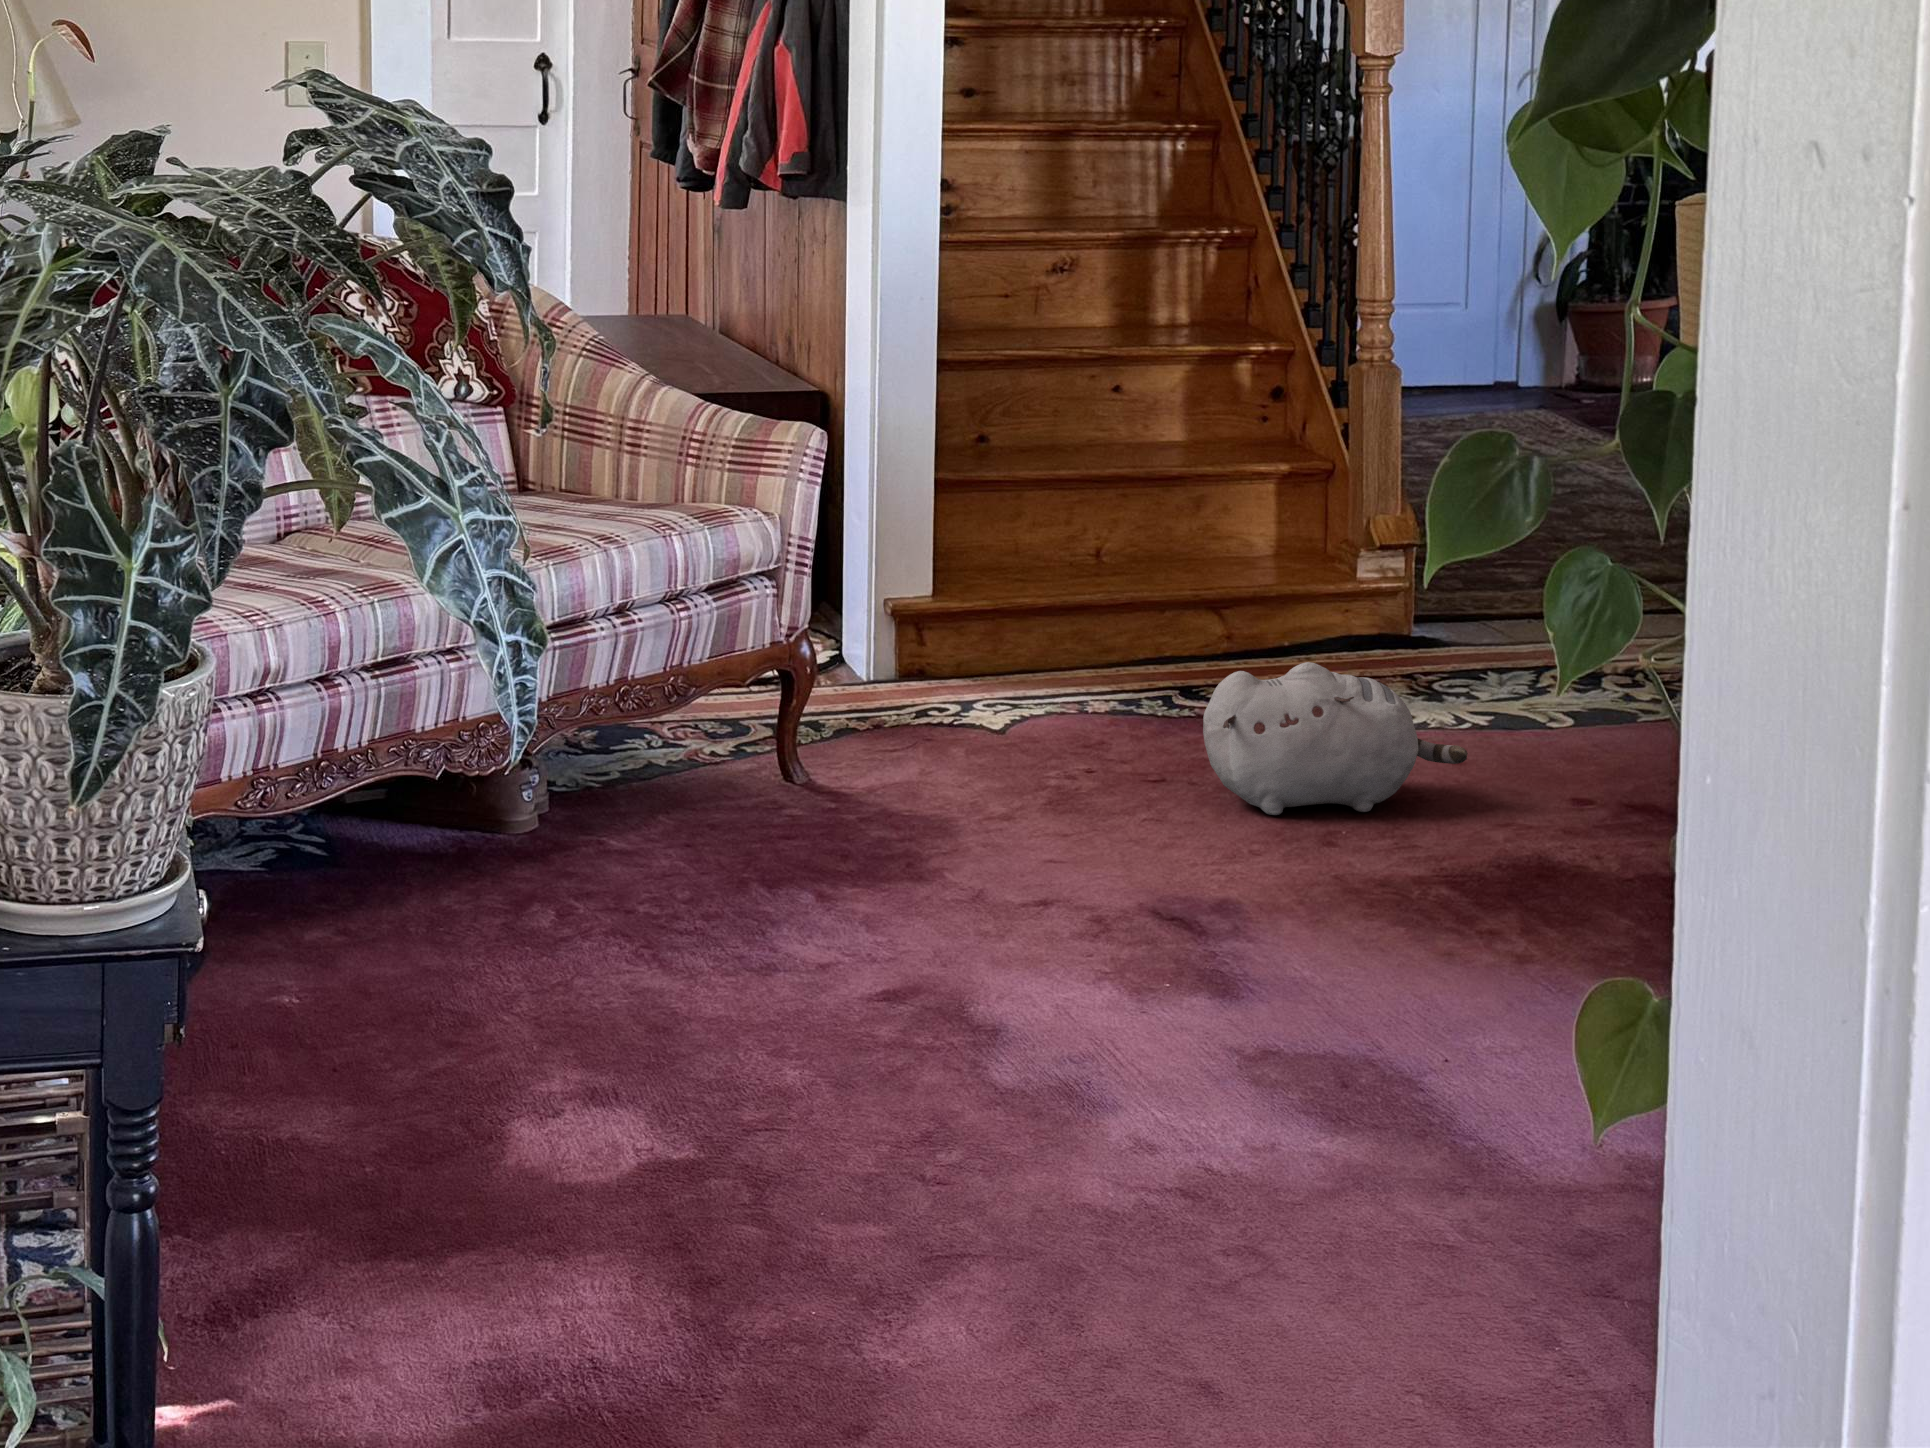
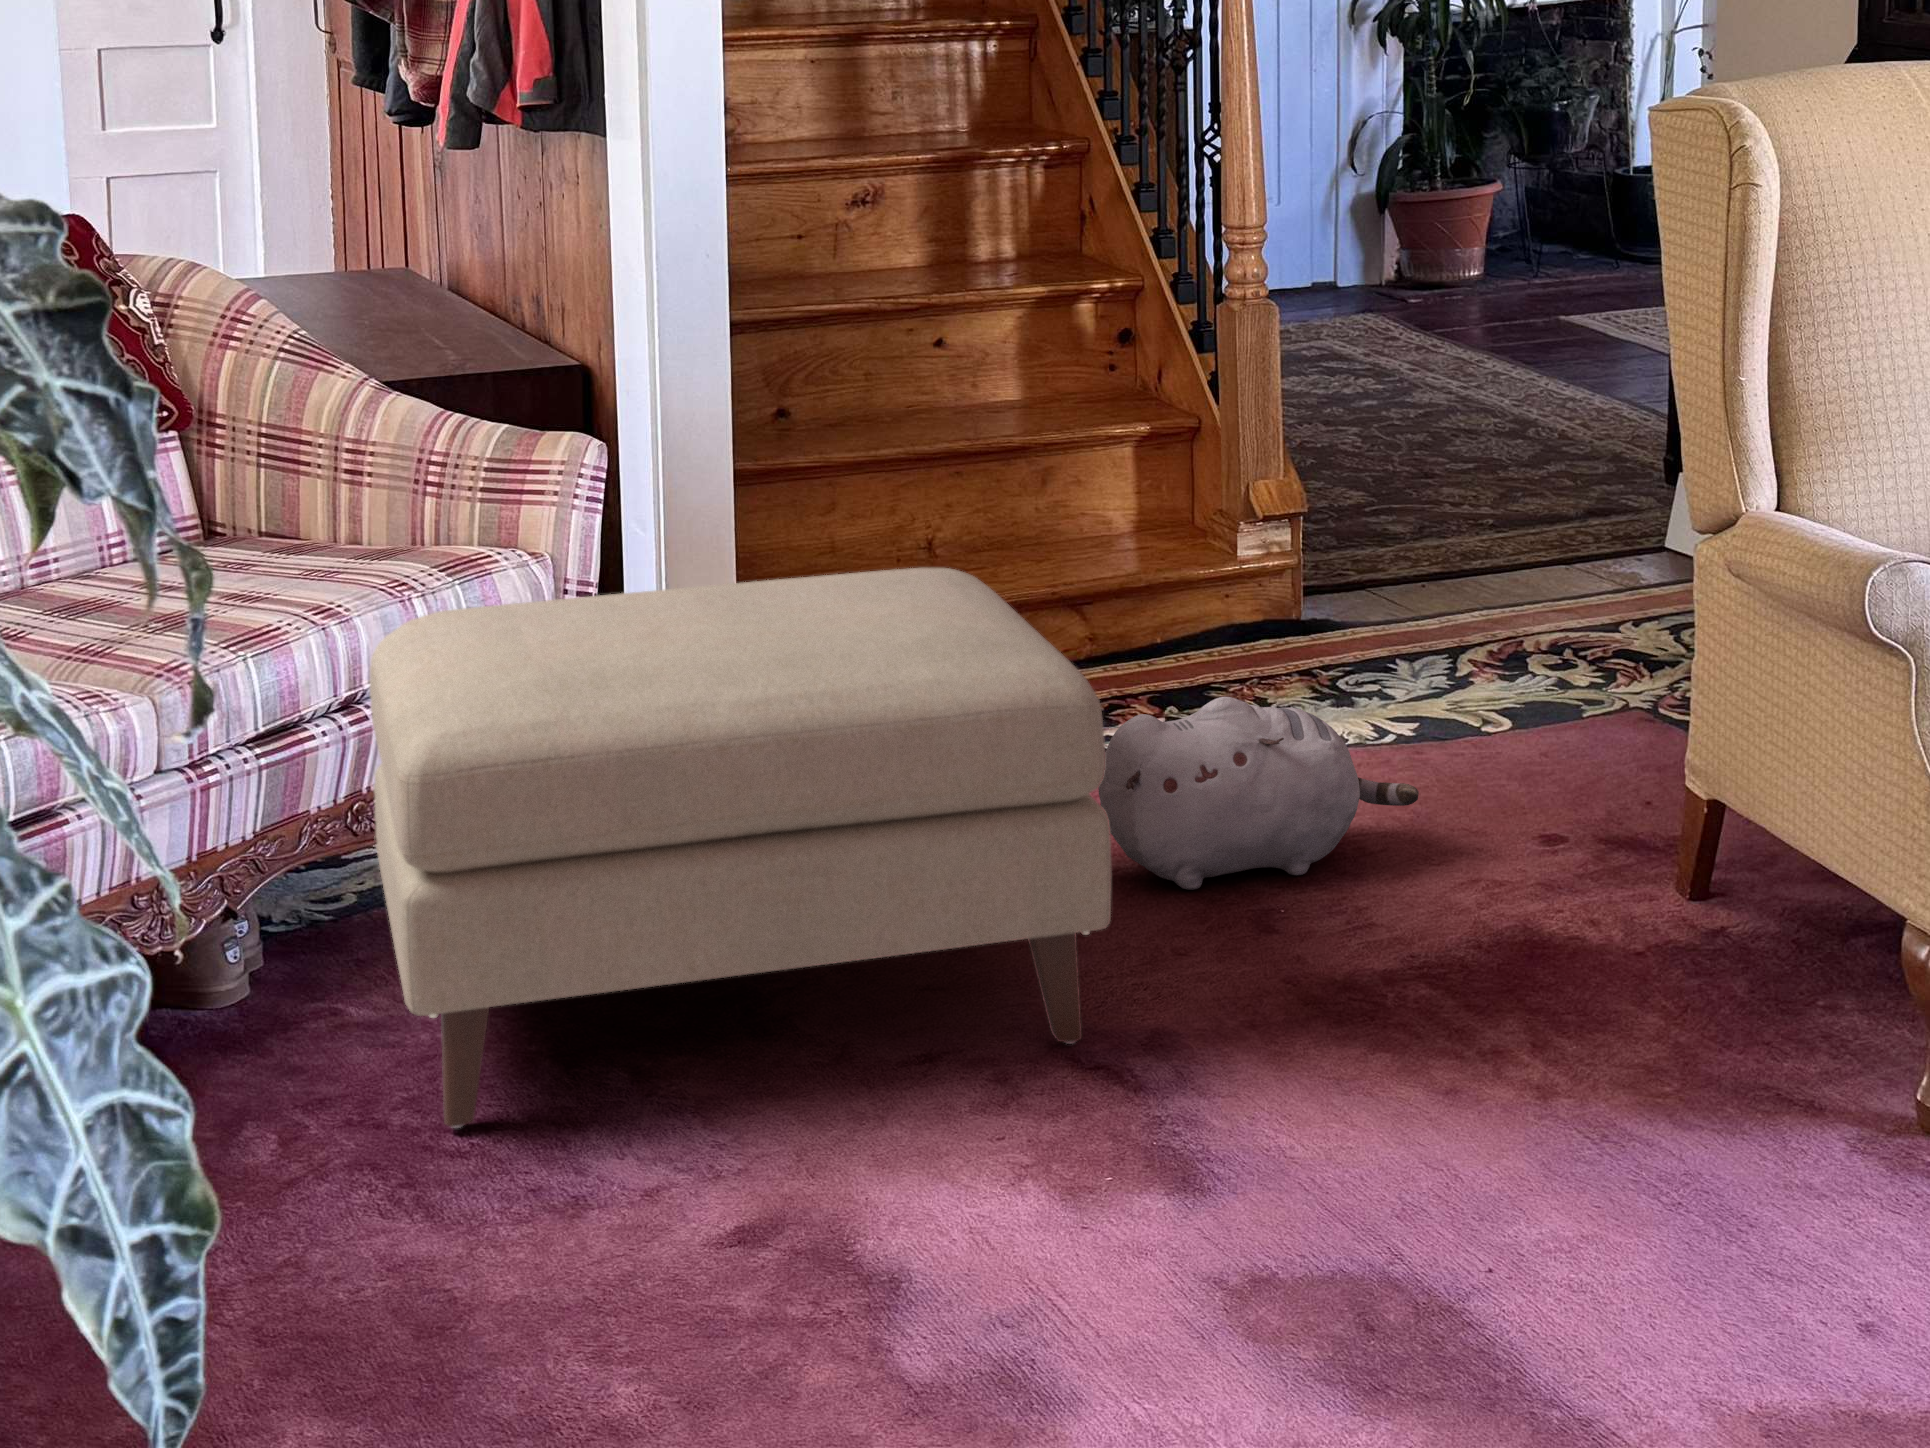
ottoman: none [635,542,1192,918] -> present [370,568,1111,1128]

